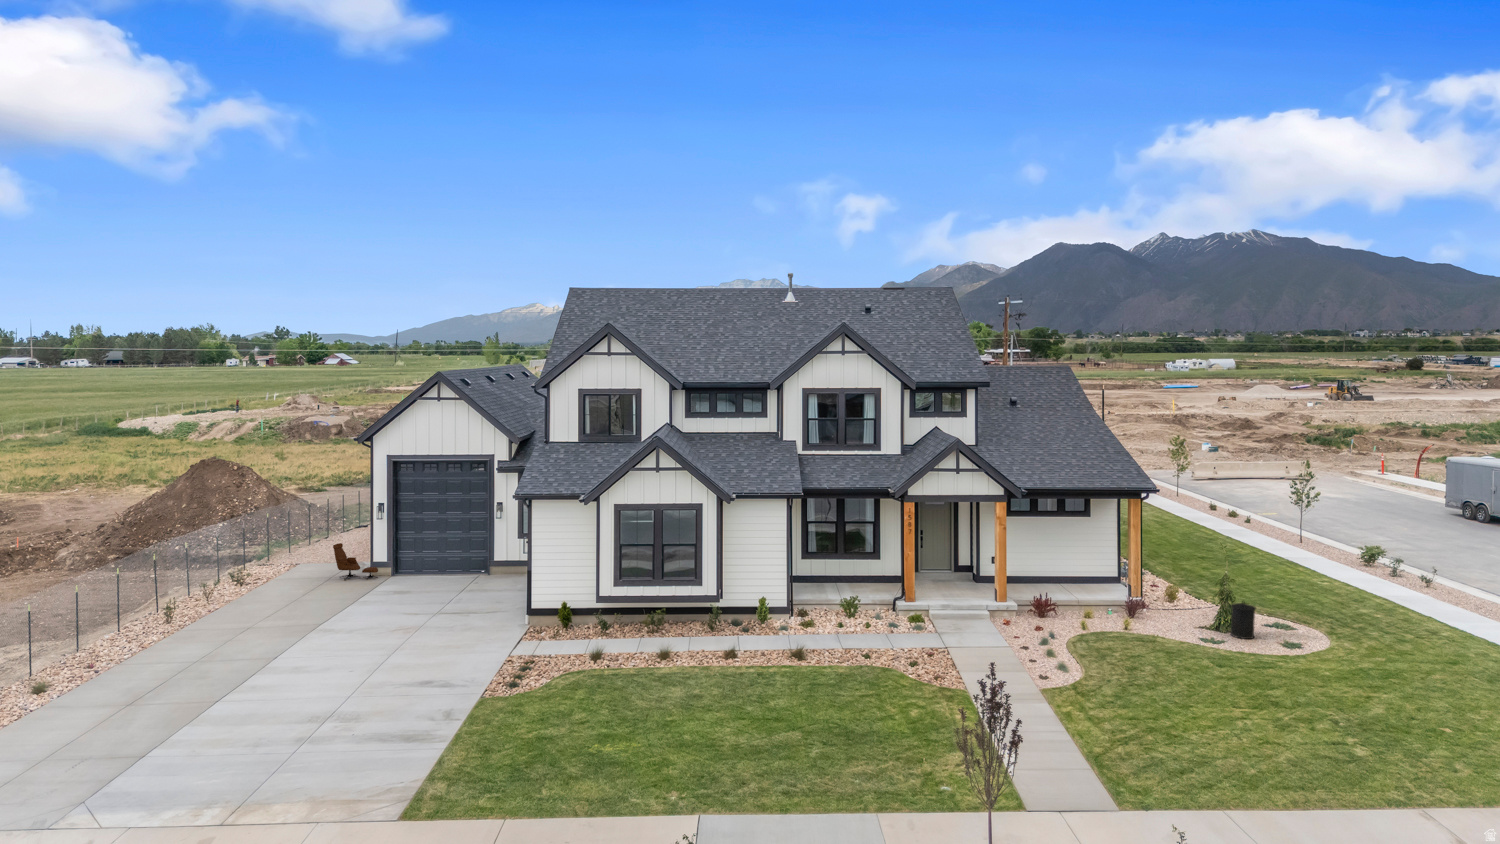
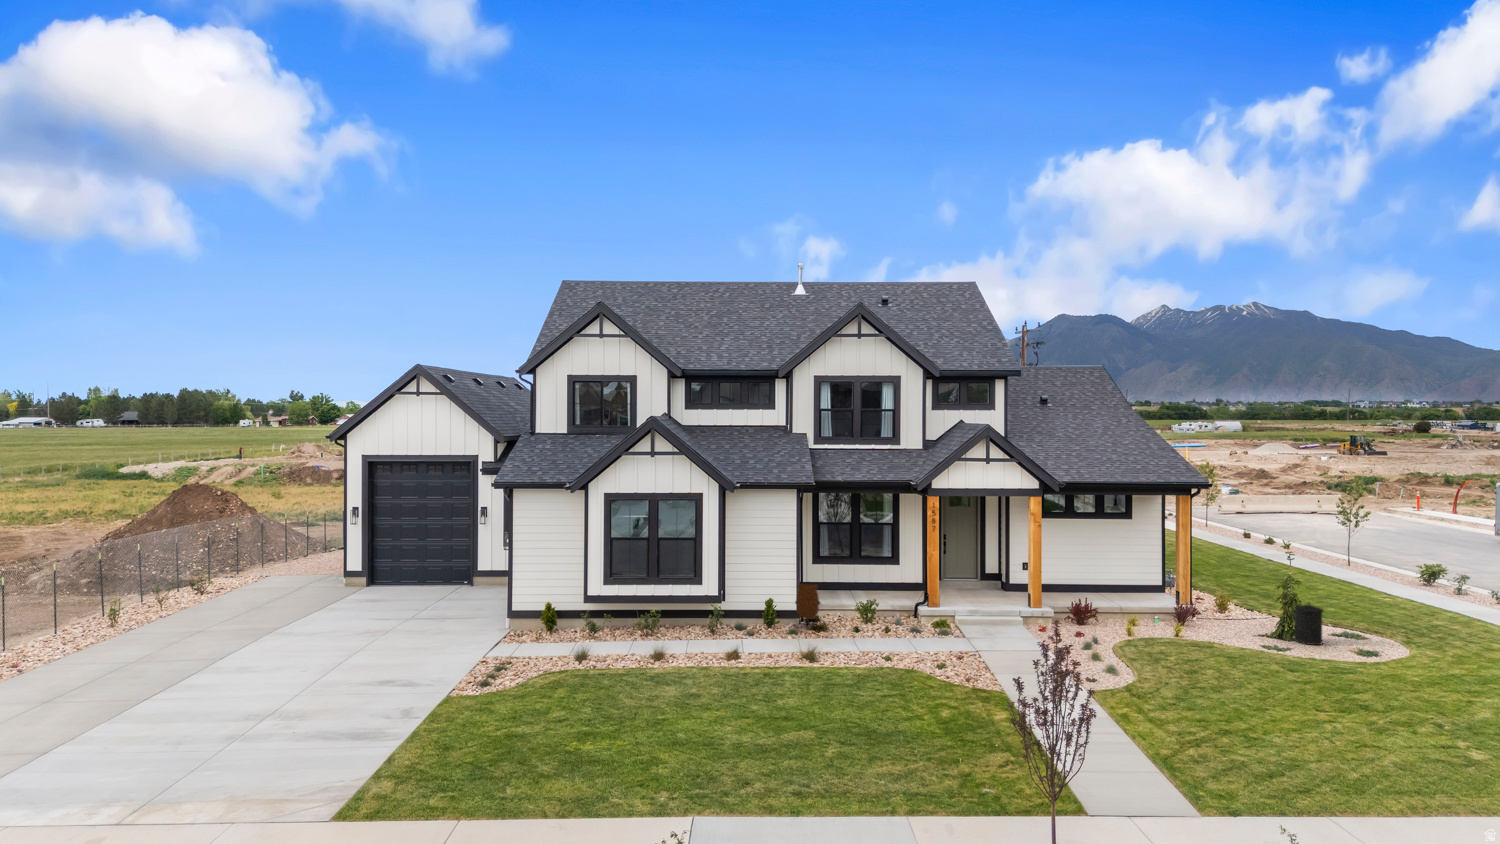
lounge chair: present [333,543,378,579] -> present [795,584,821,627]

